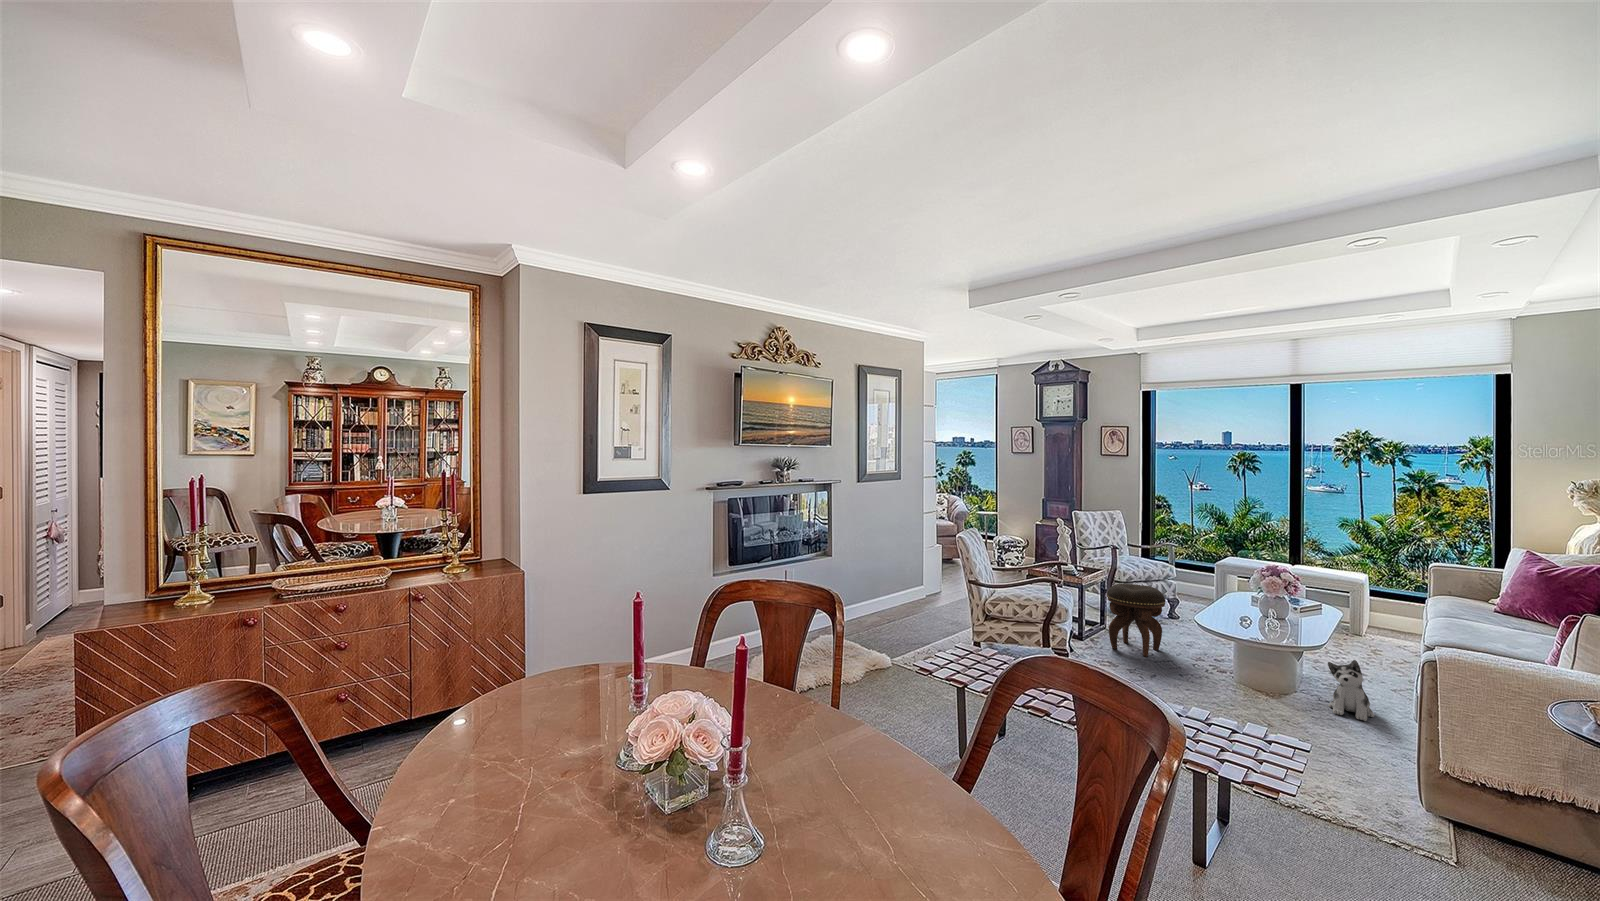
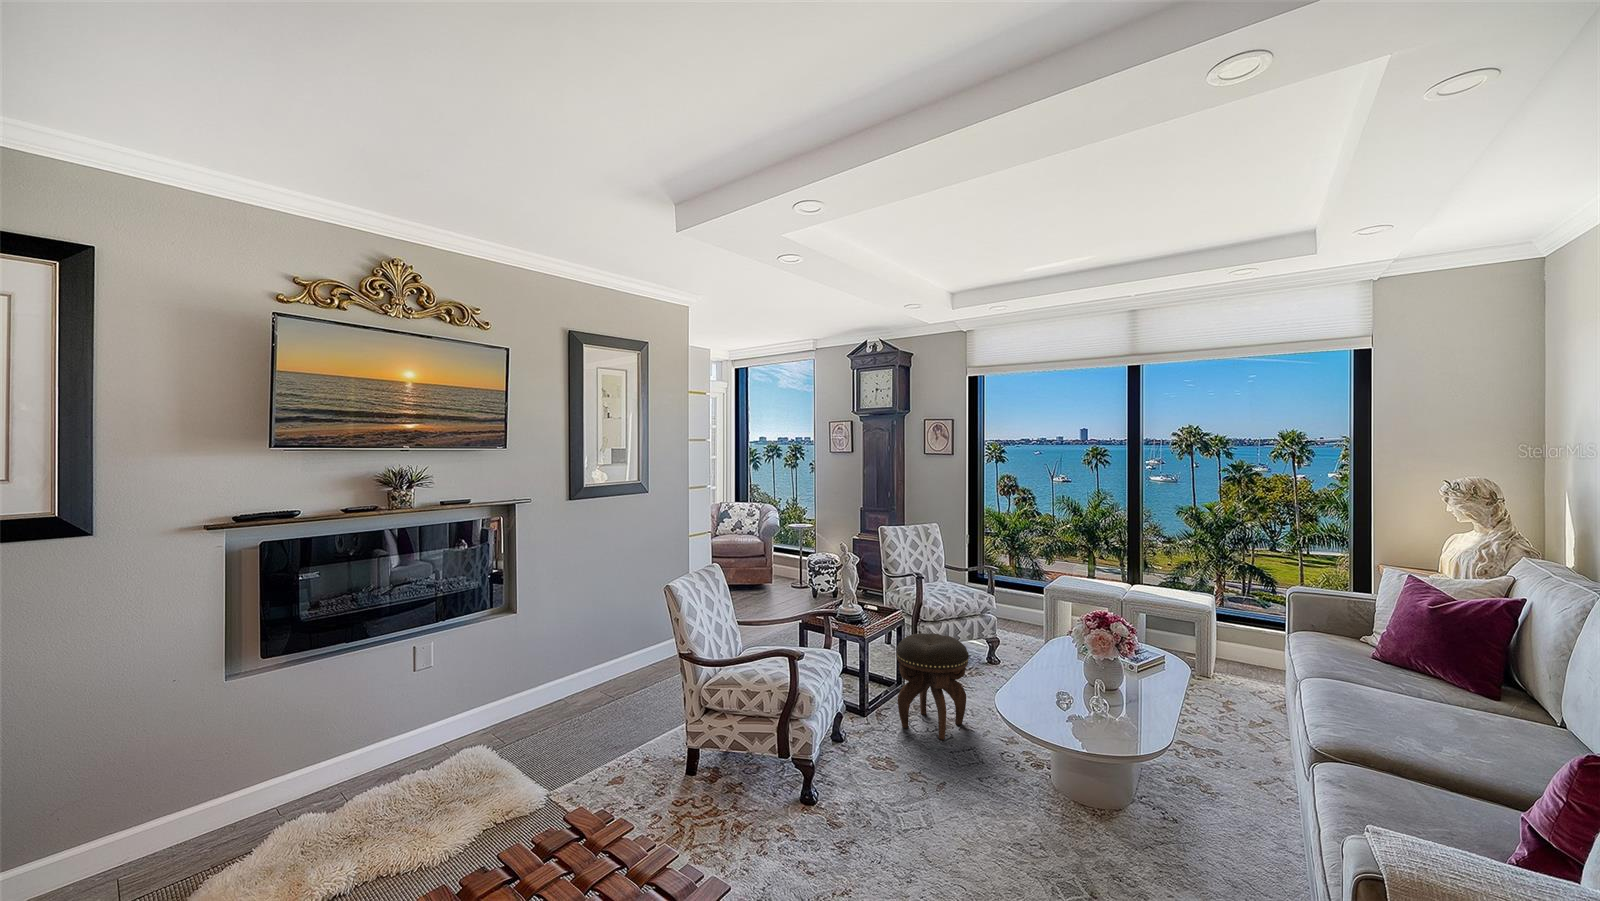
plush toy: present [1328,660,1374,721] -> none [1163,756,1222,849]

